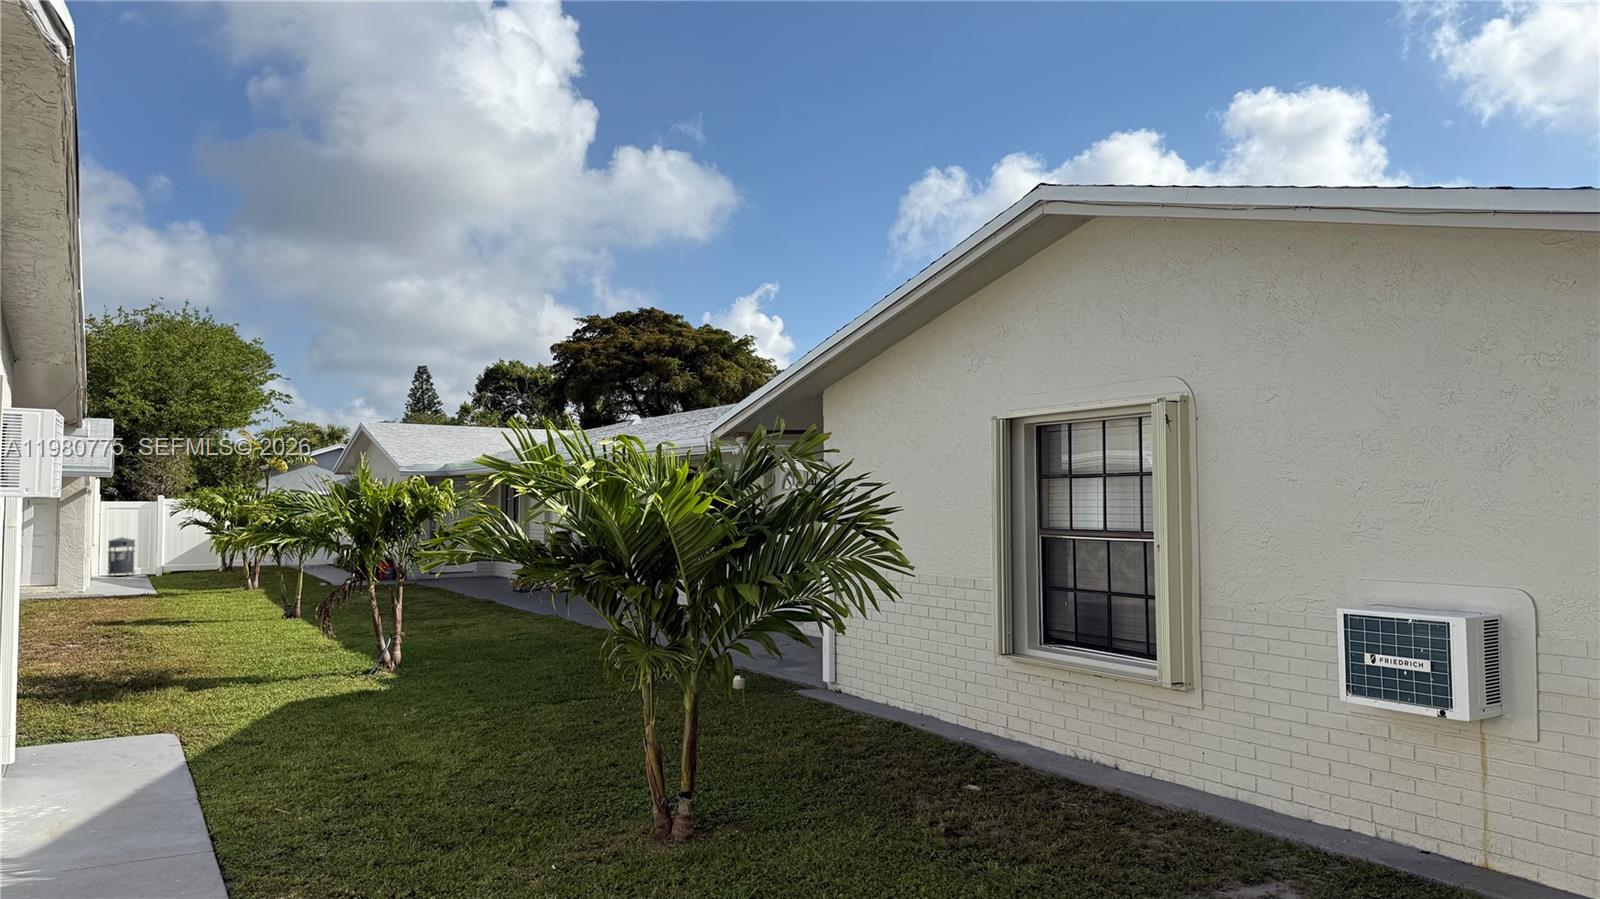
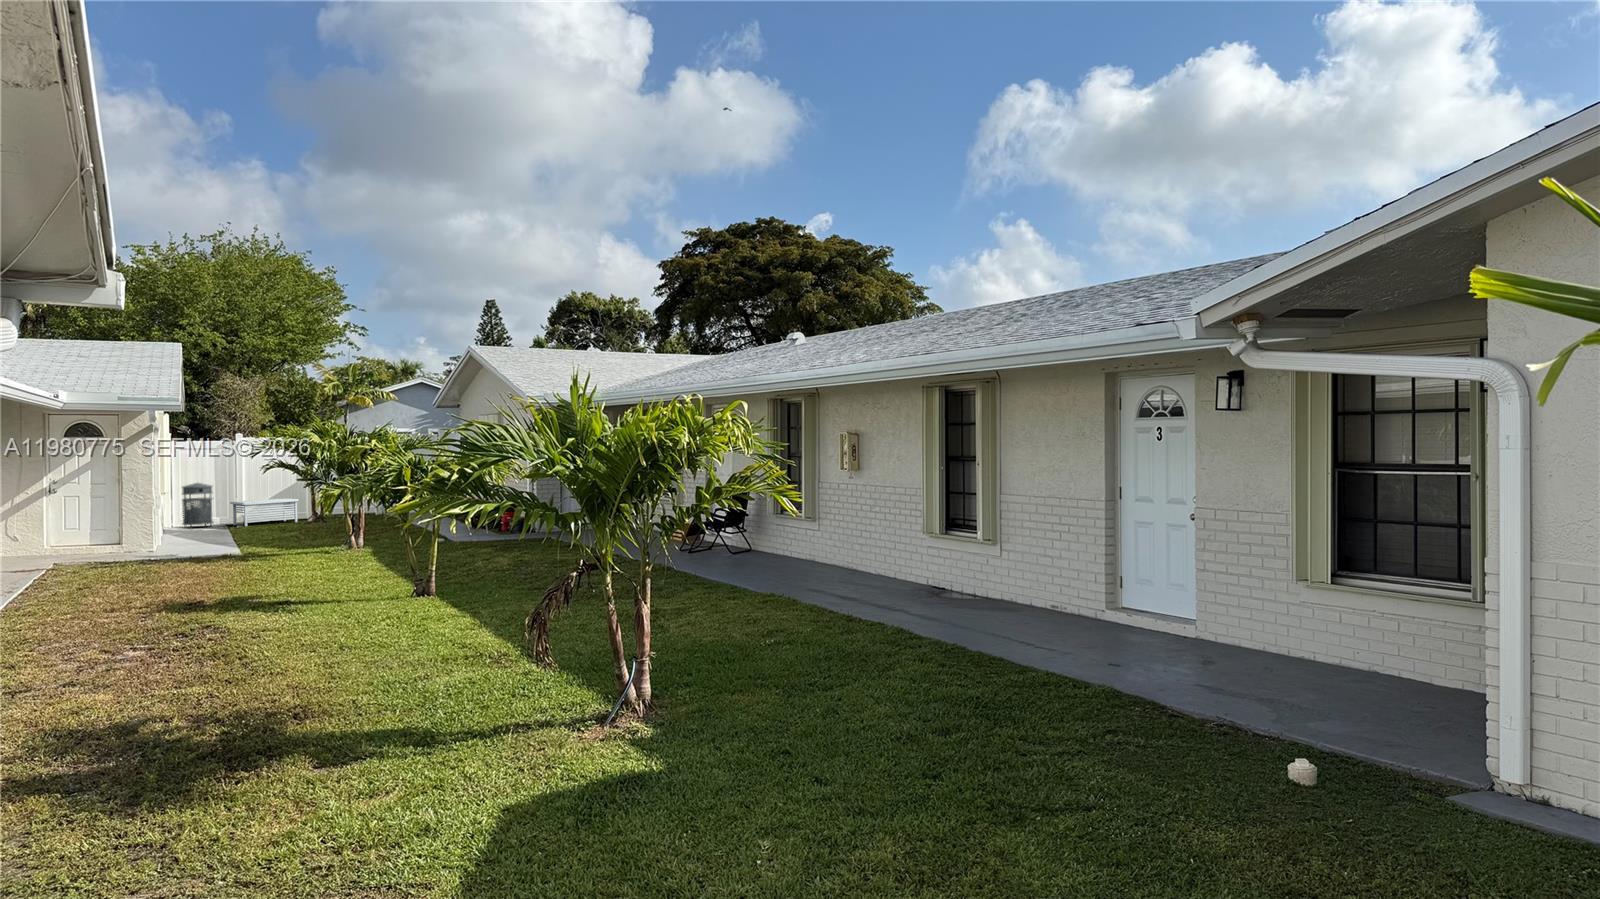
storage bench: none [150,551,212,575] -> present [230,498,298,526]

